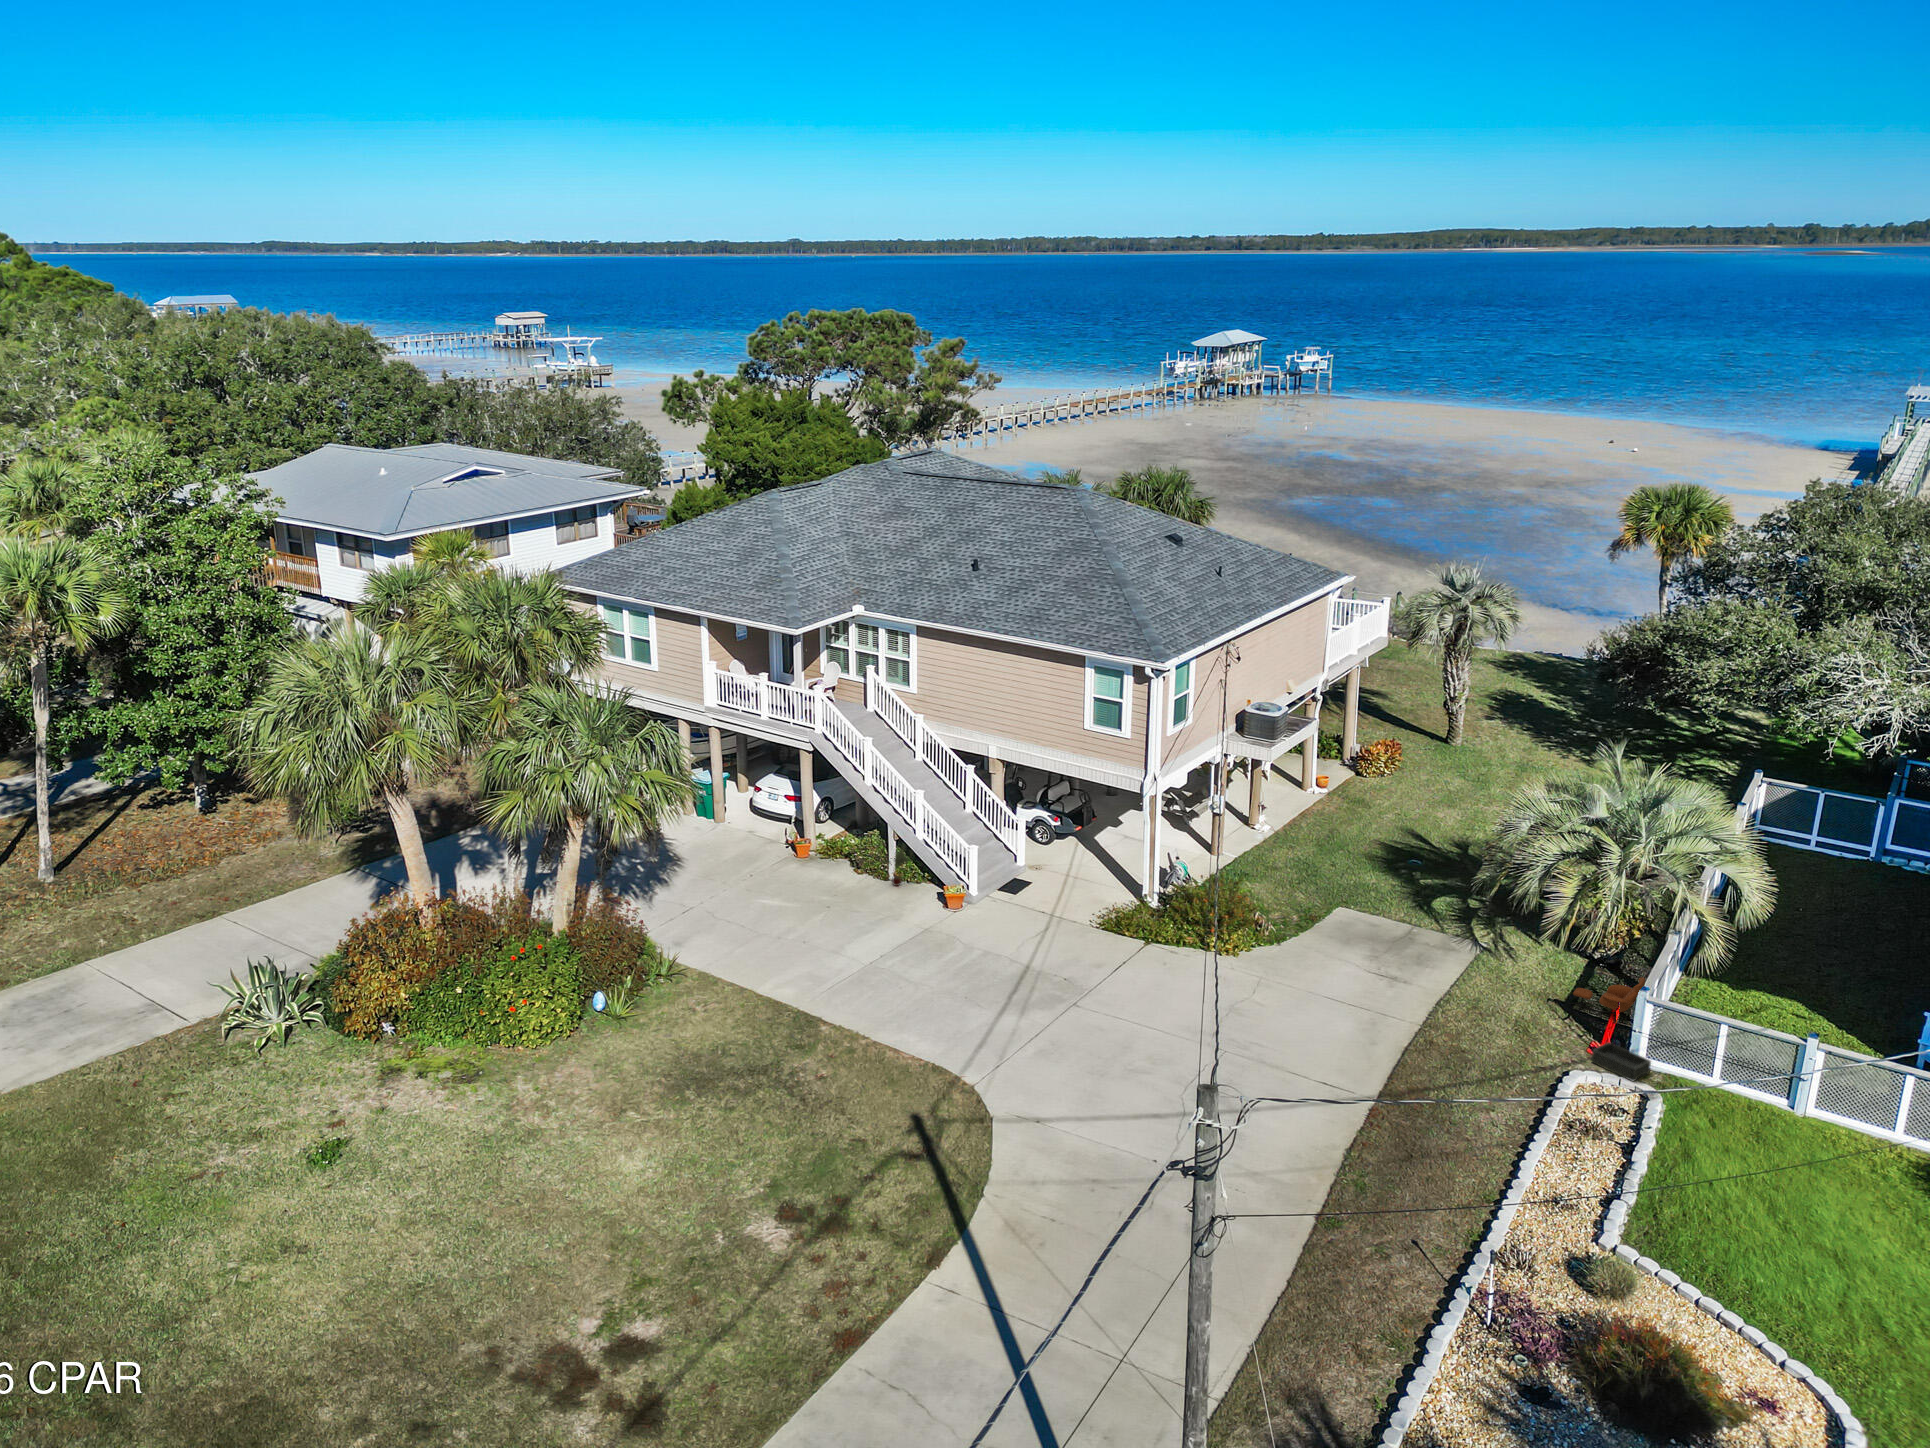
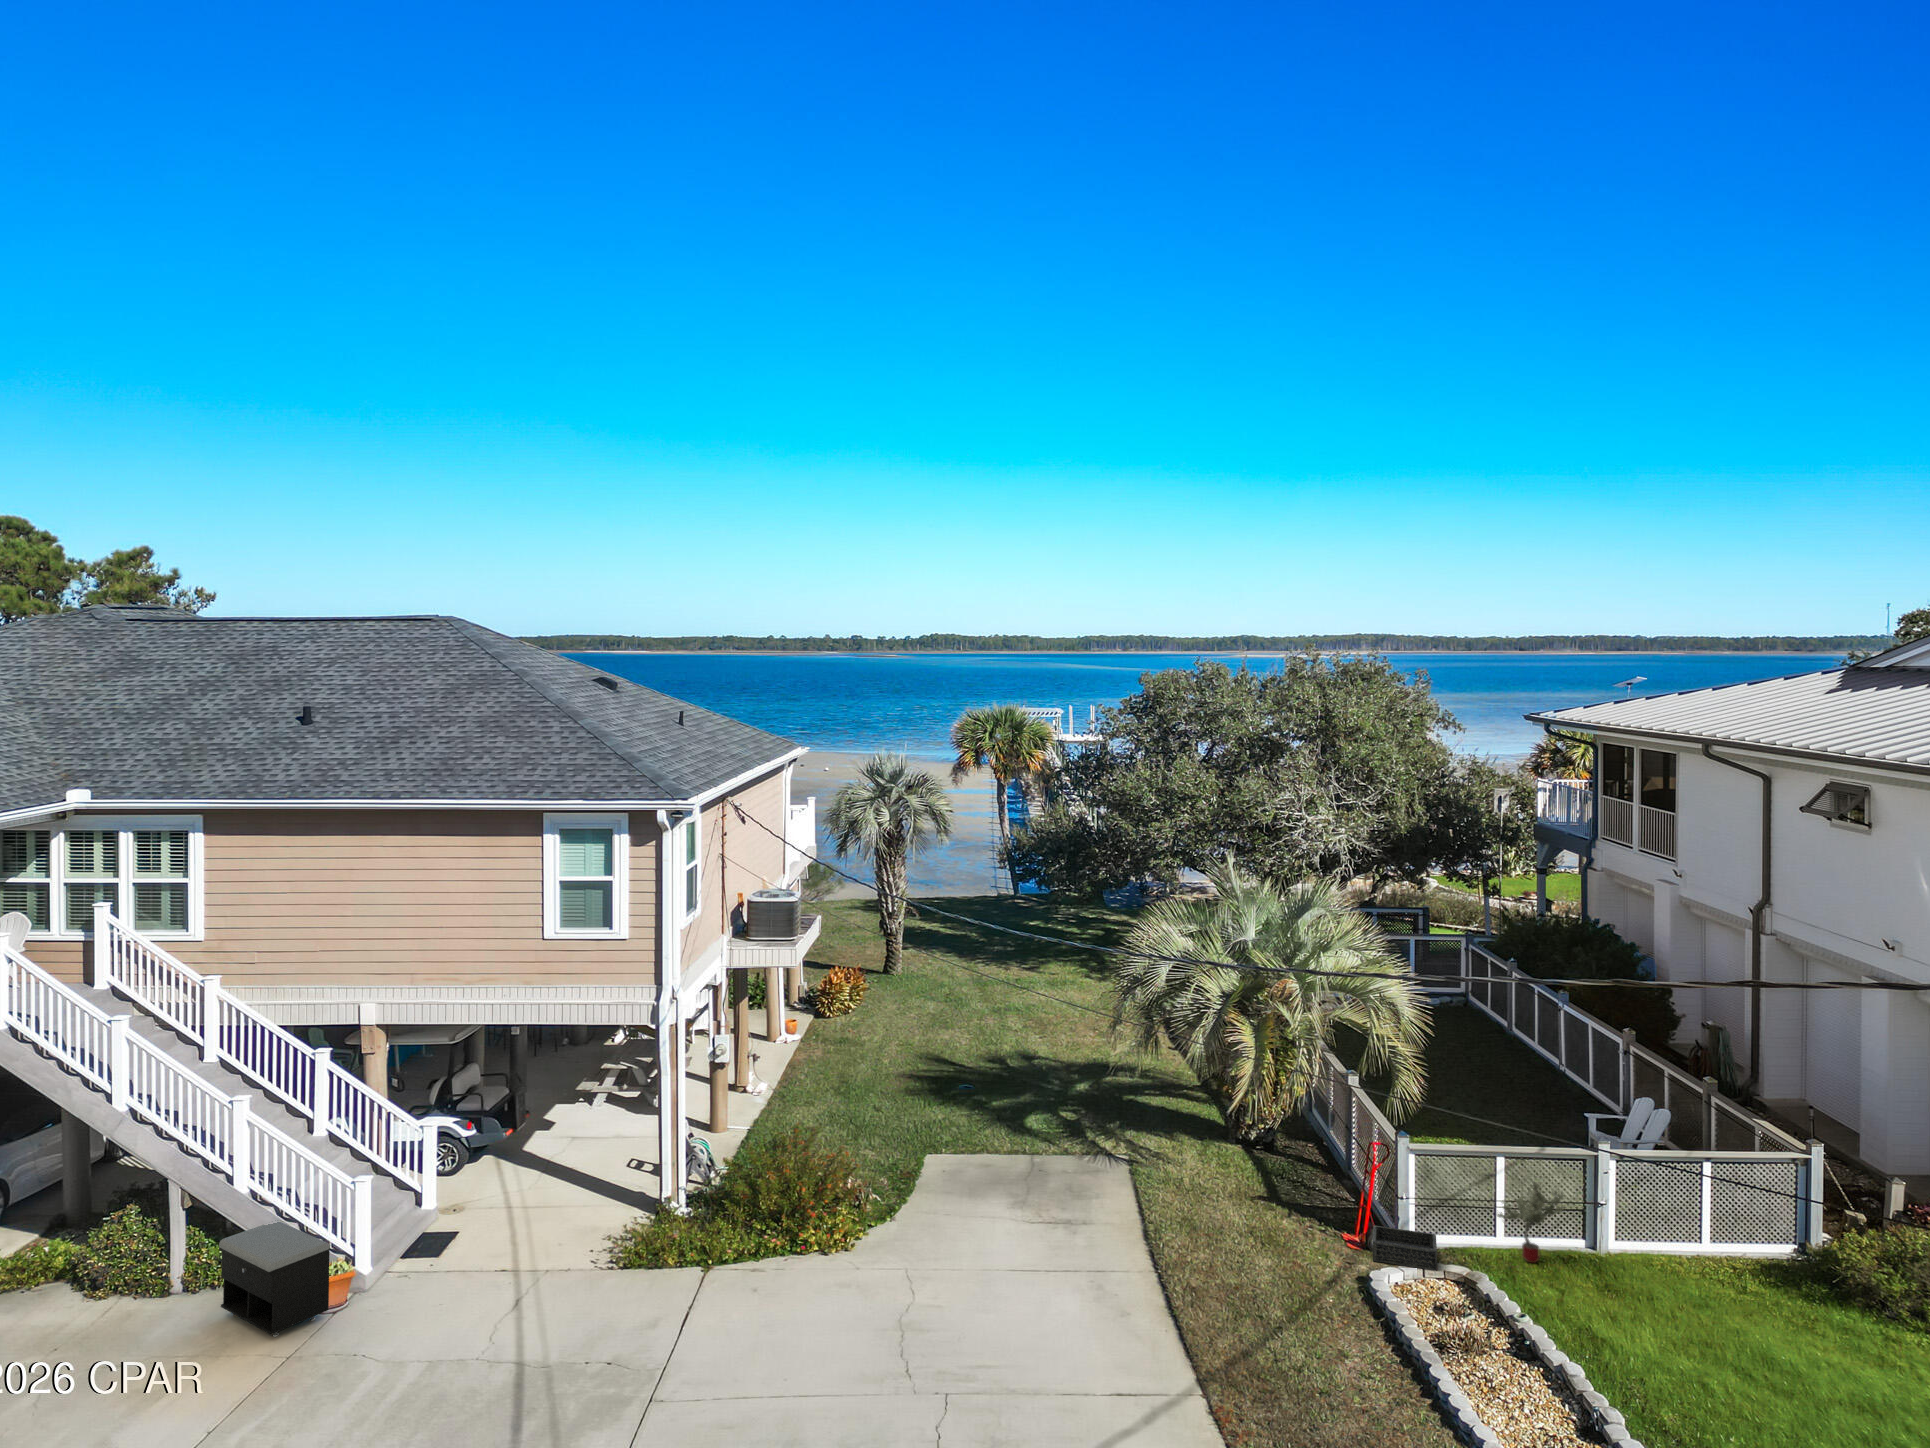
potted tree: present [881,846,913,886] -> present [1497,1178,1564,1263]
storage bench: none [914,855,960,911] -> present [219,1220,330,1337]
lounge chair: present [1570,977,1645,1024] -> none [1269,1132,1354,1203]

